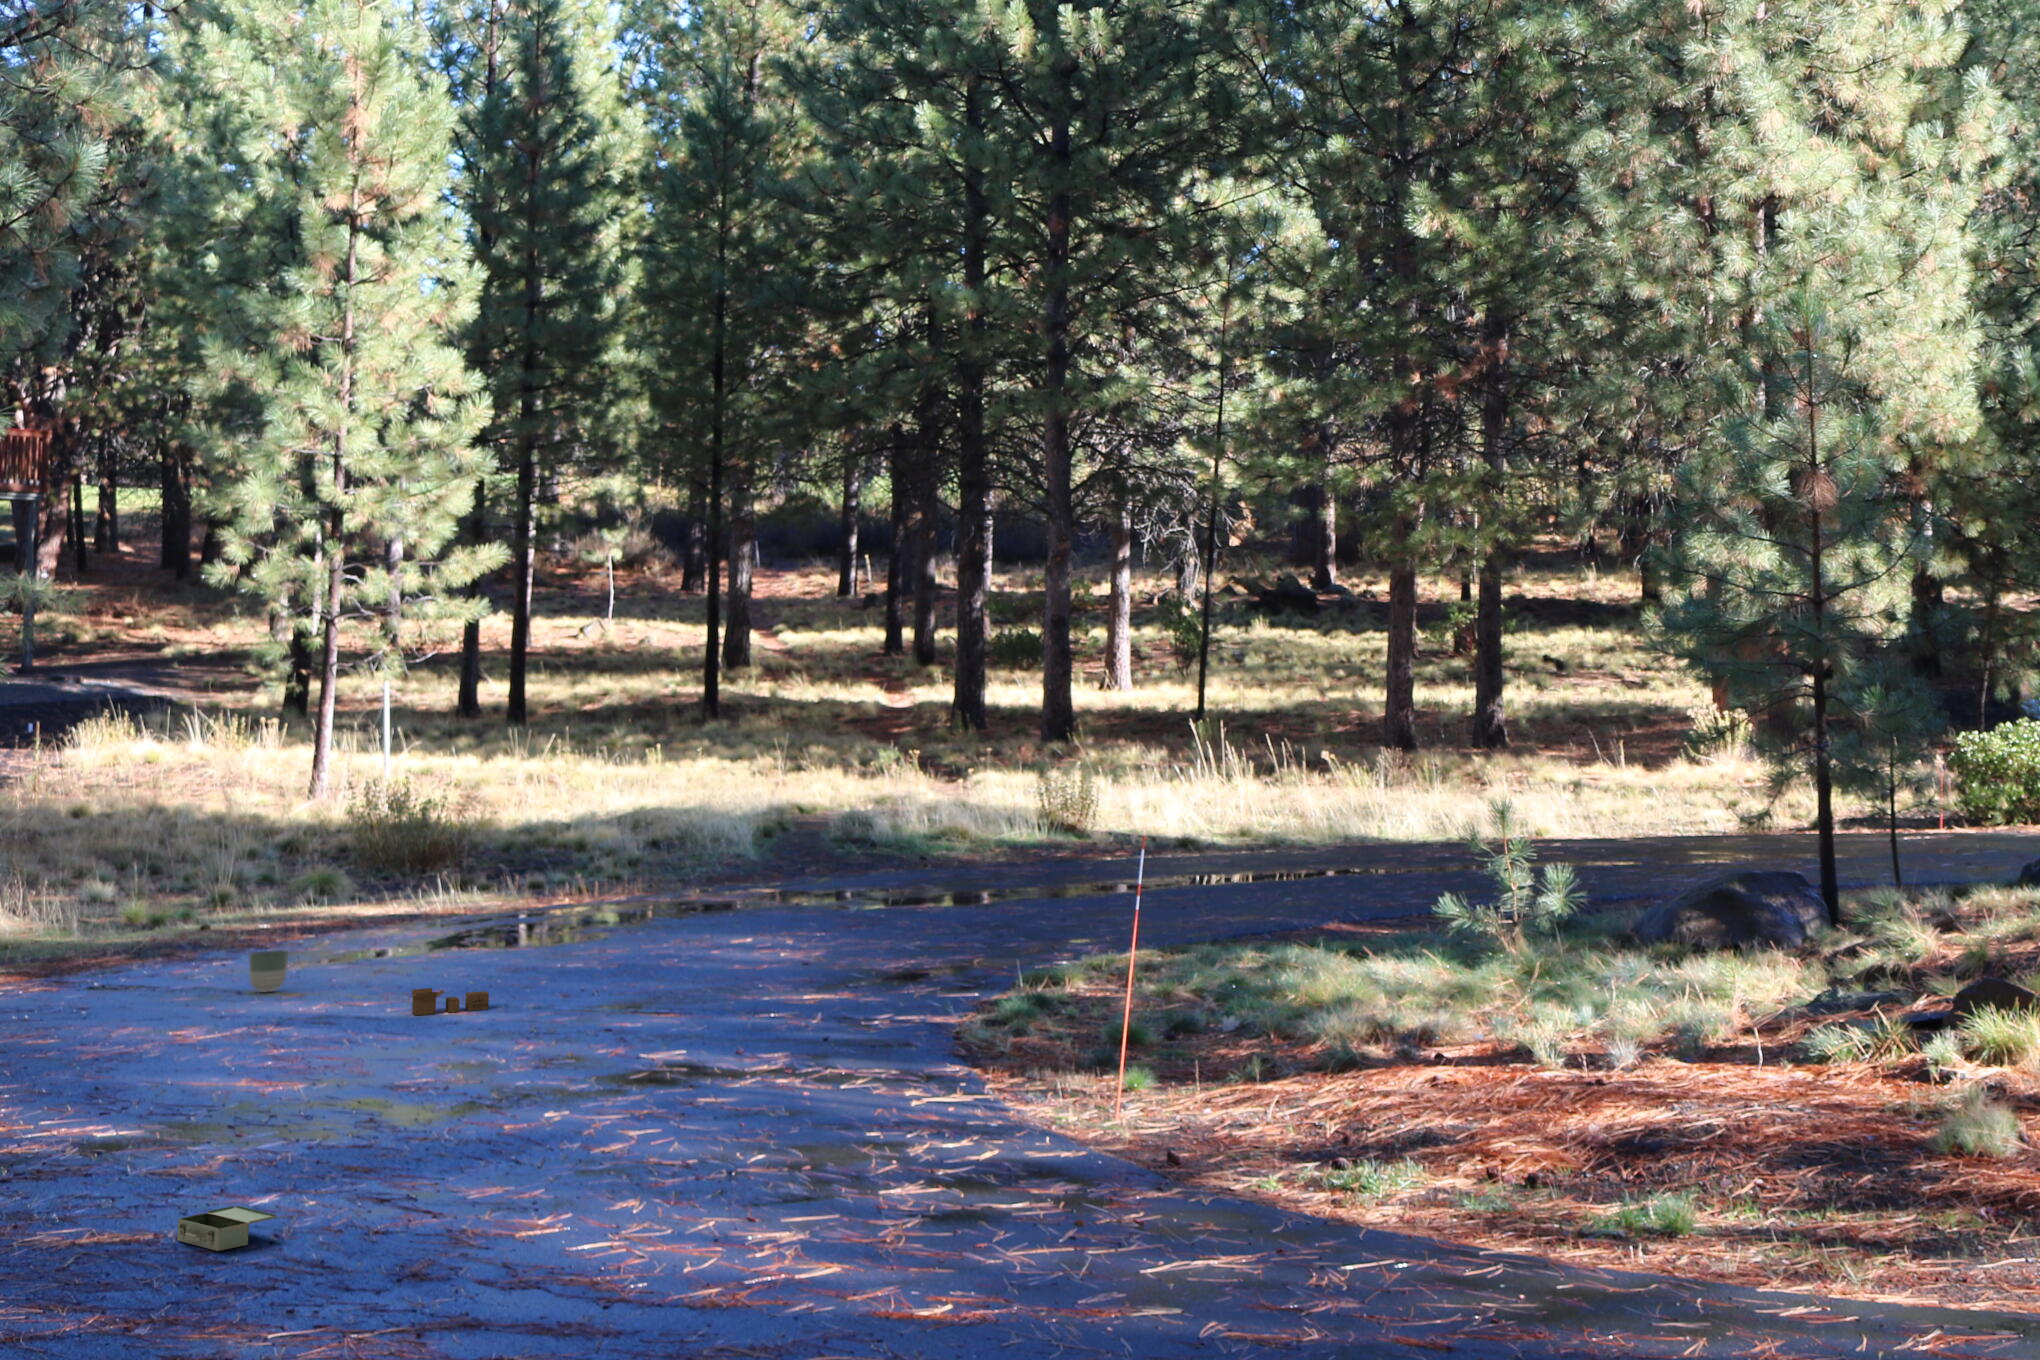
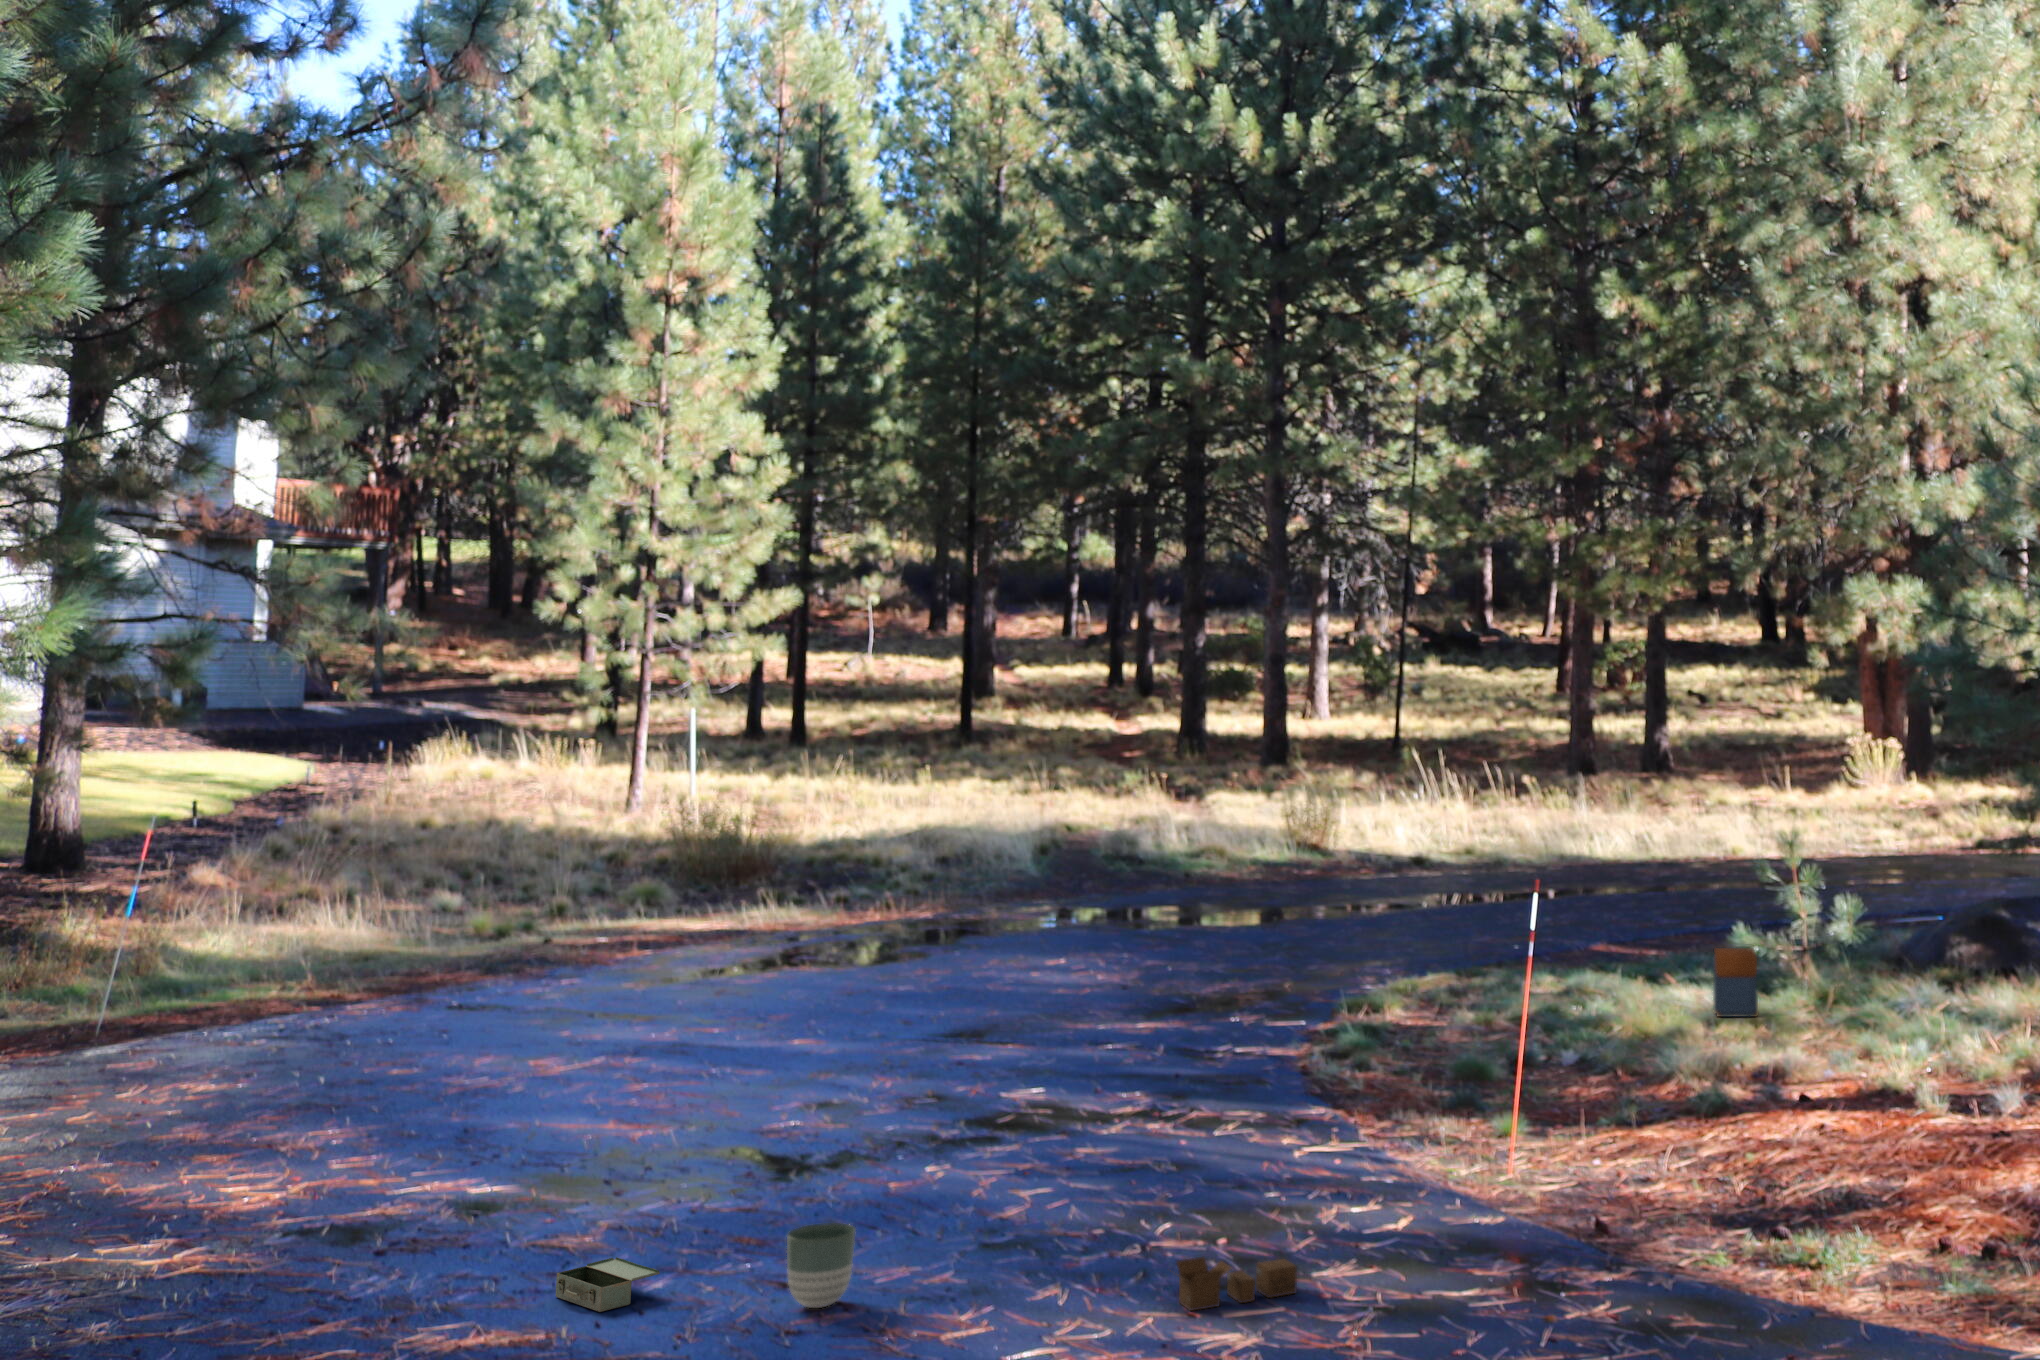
backpack: none [1409,923,1452,992] -> present [1713,948,1758,1017]
planter: present [249,950,289,992] -> present [787,1223,855,1308]
cardboard box: present [406,988,489,1016] -> present [1176,1257,1297,1311]

